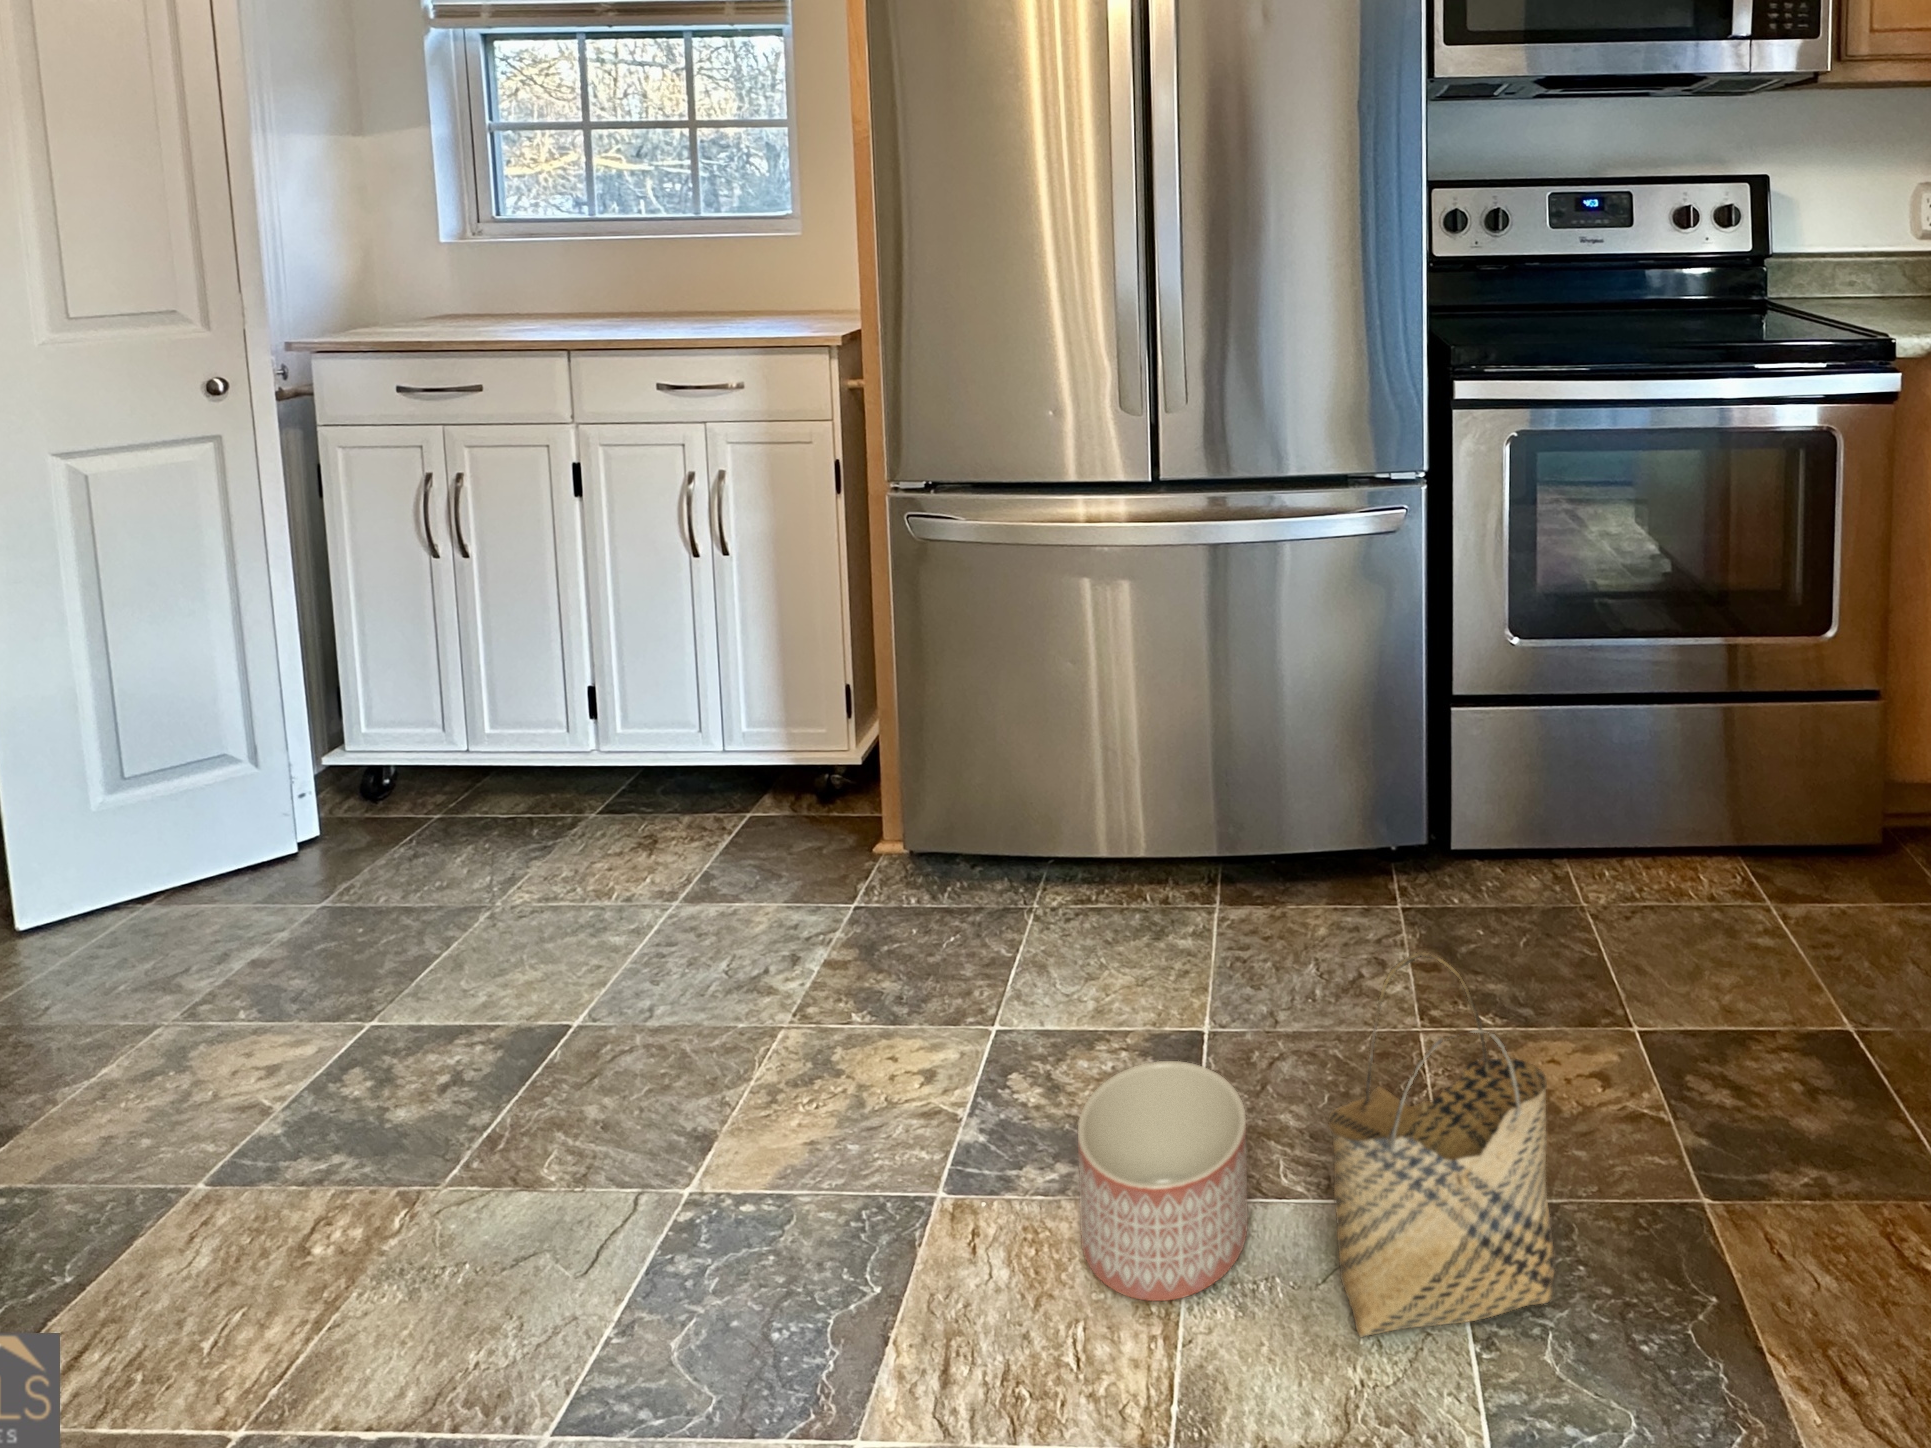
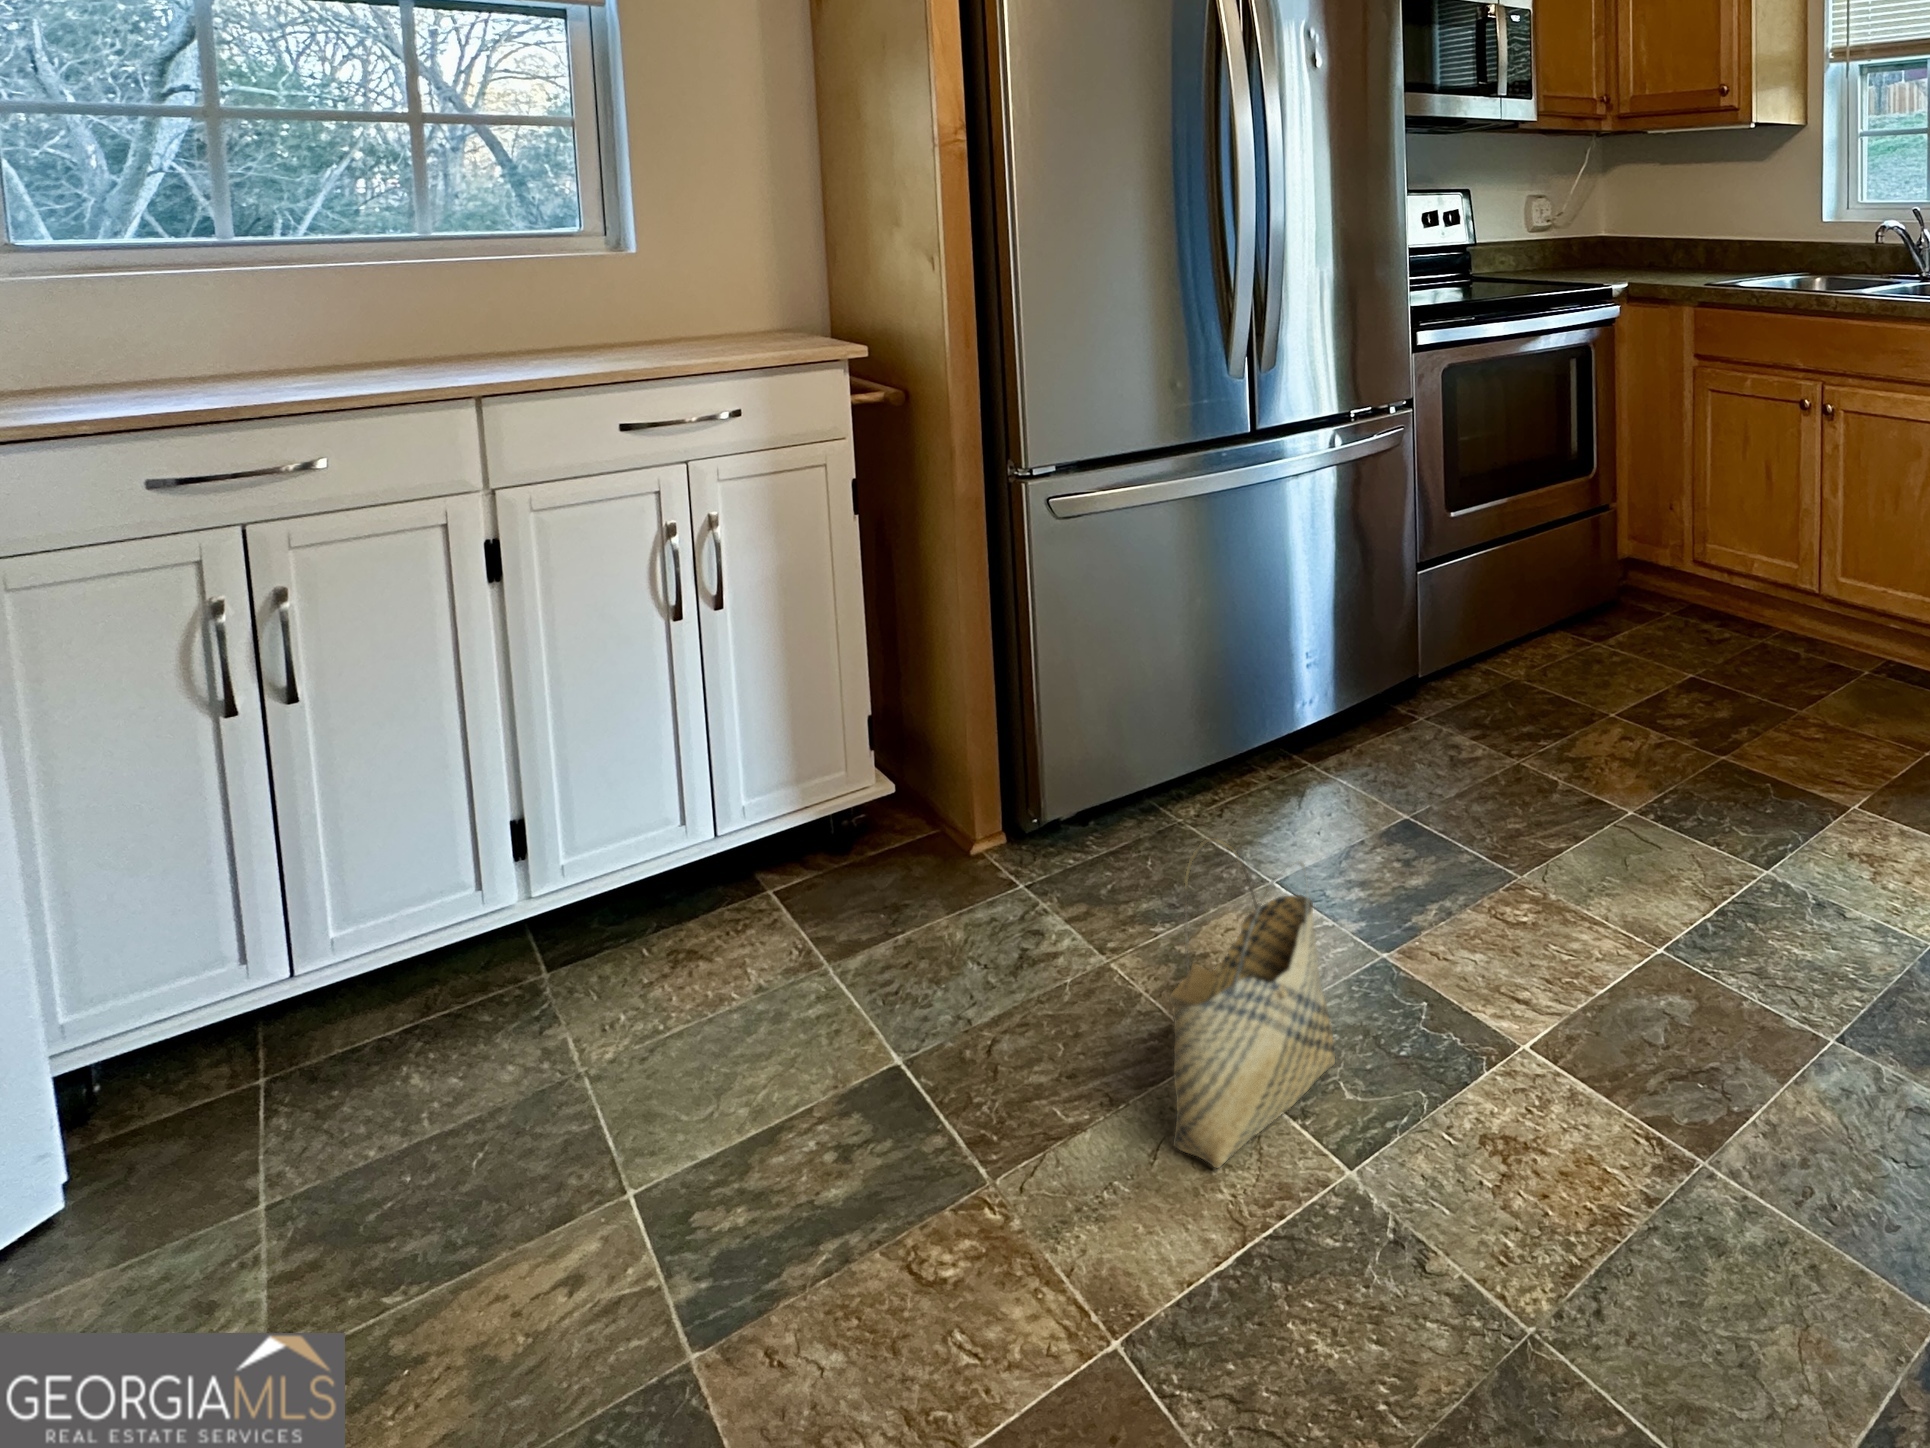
planter: present [1078,1061,1248,1301] -> none [893,1046,1079,1286]

